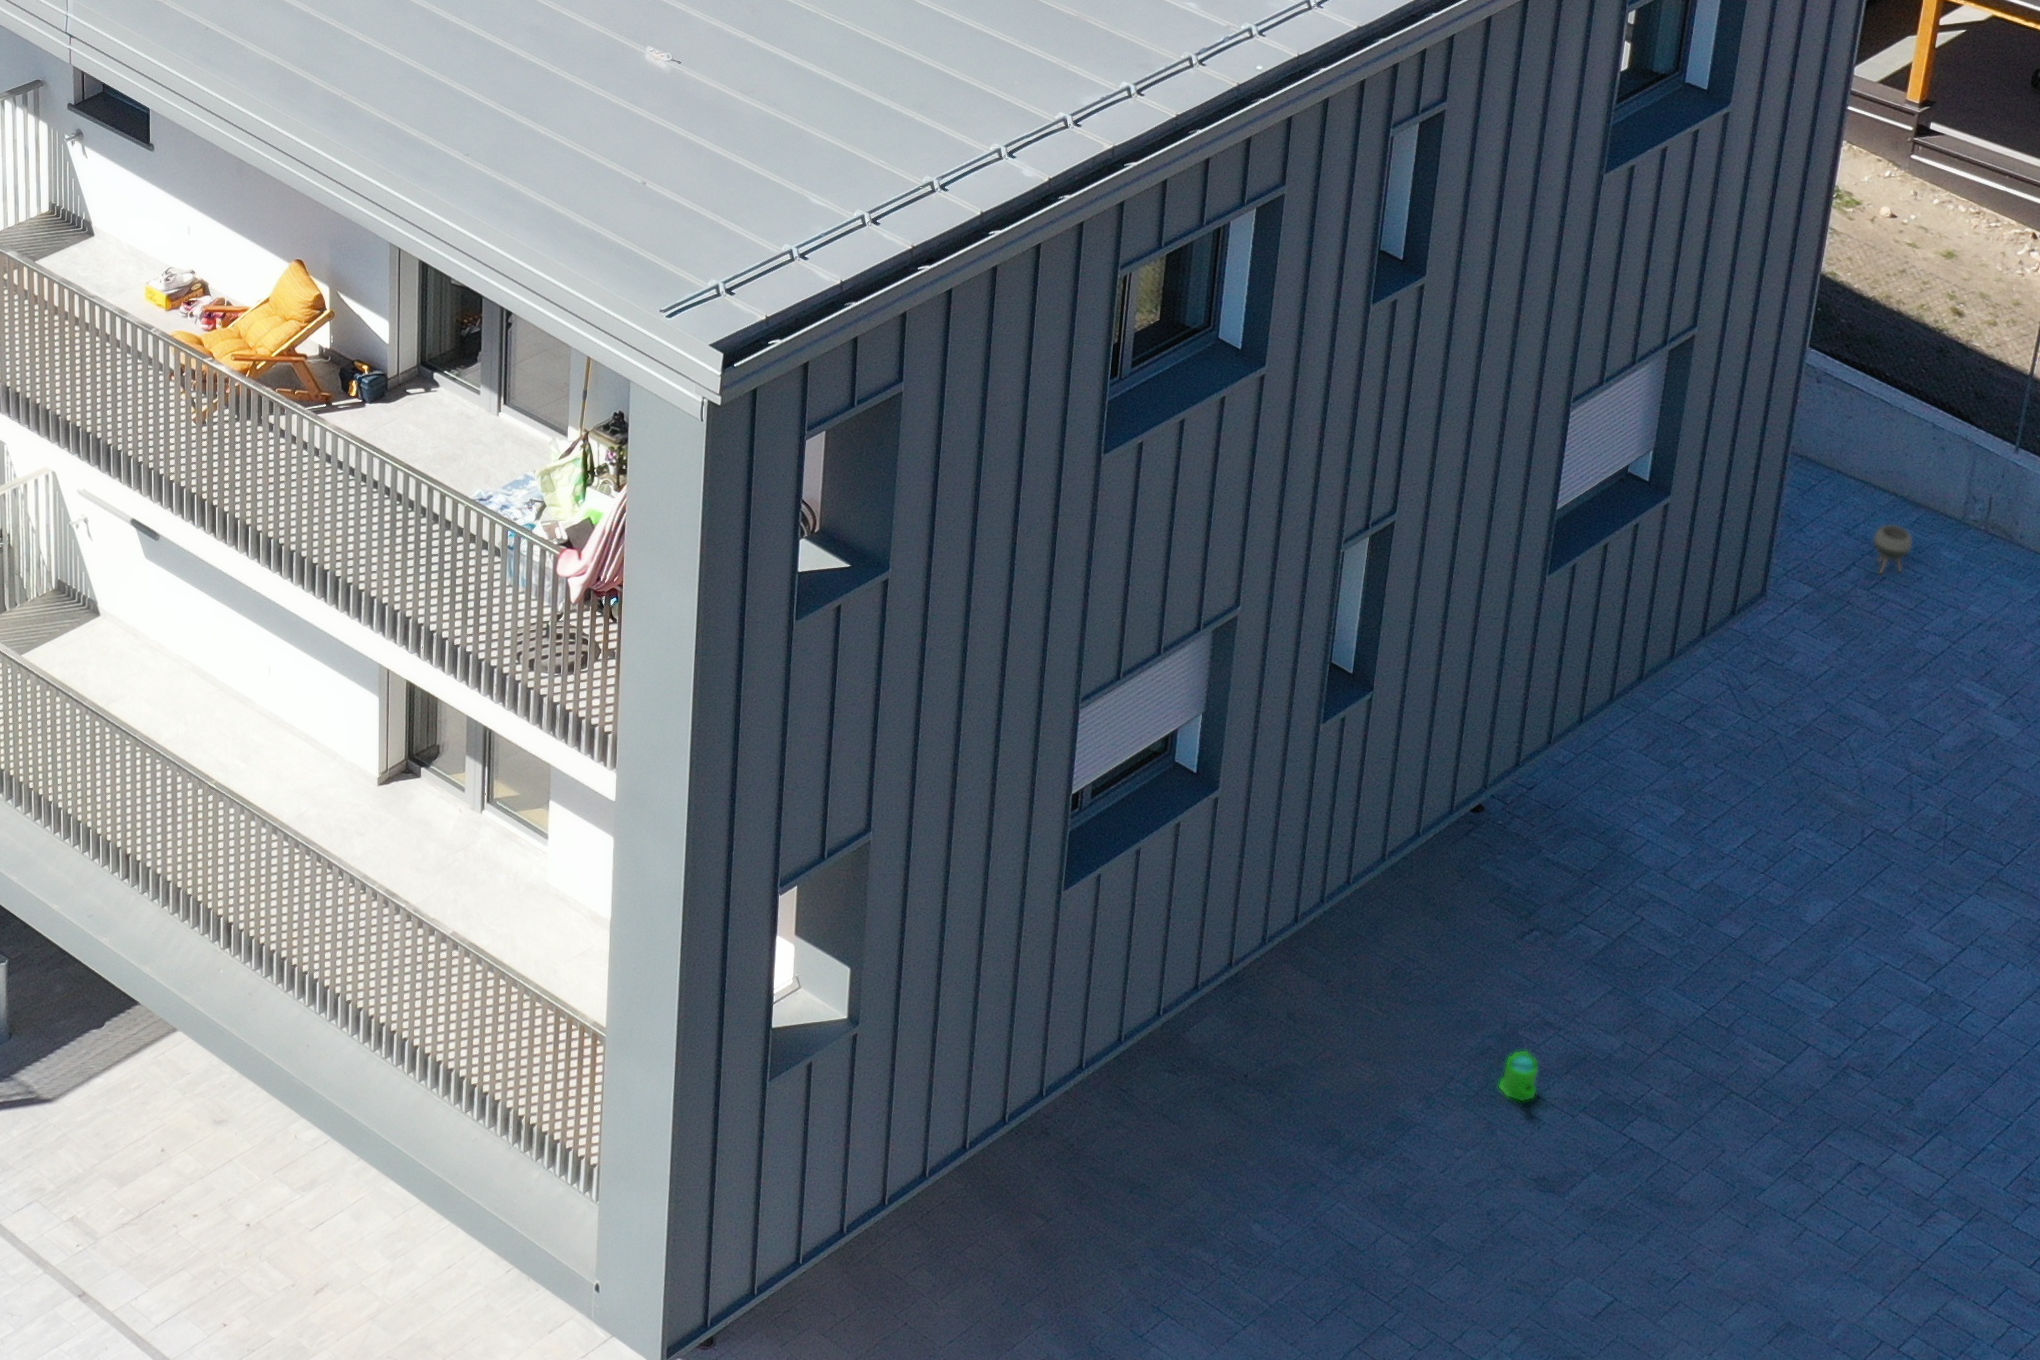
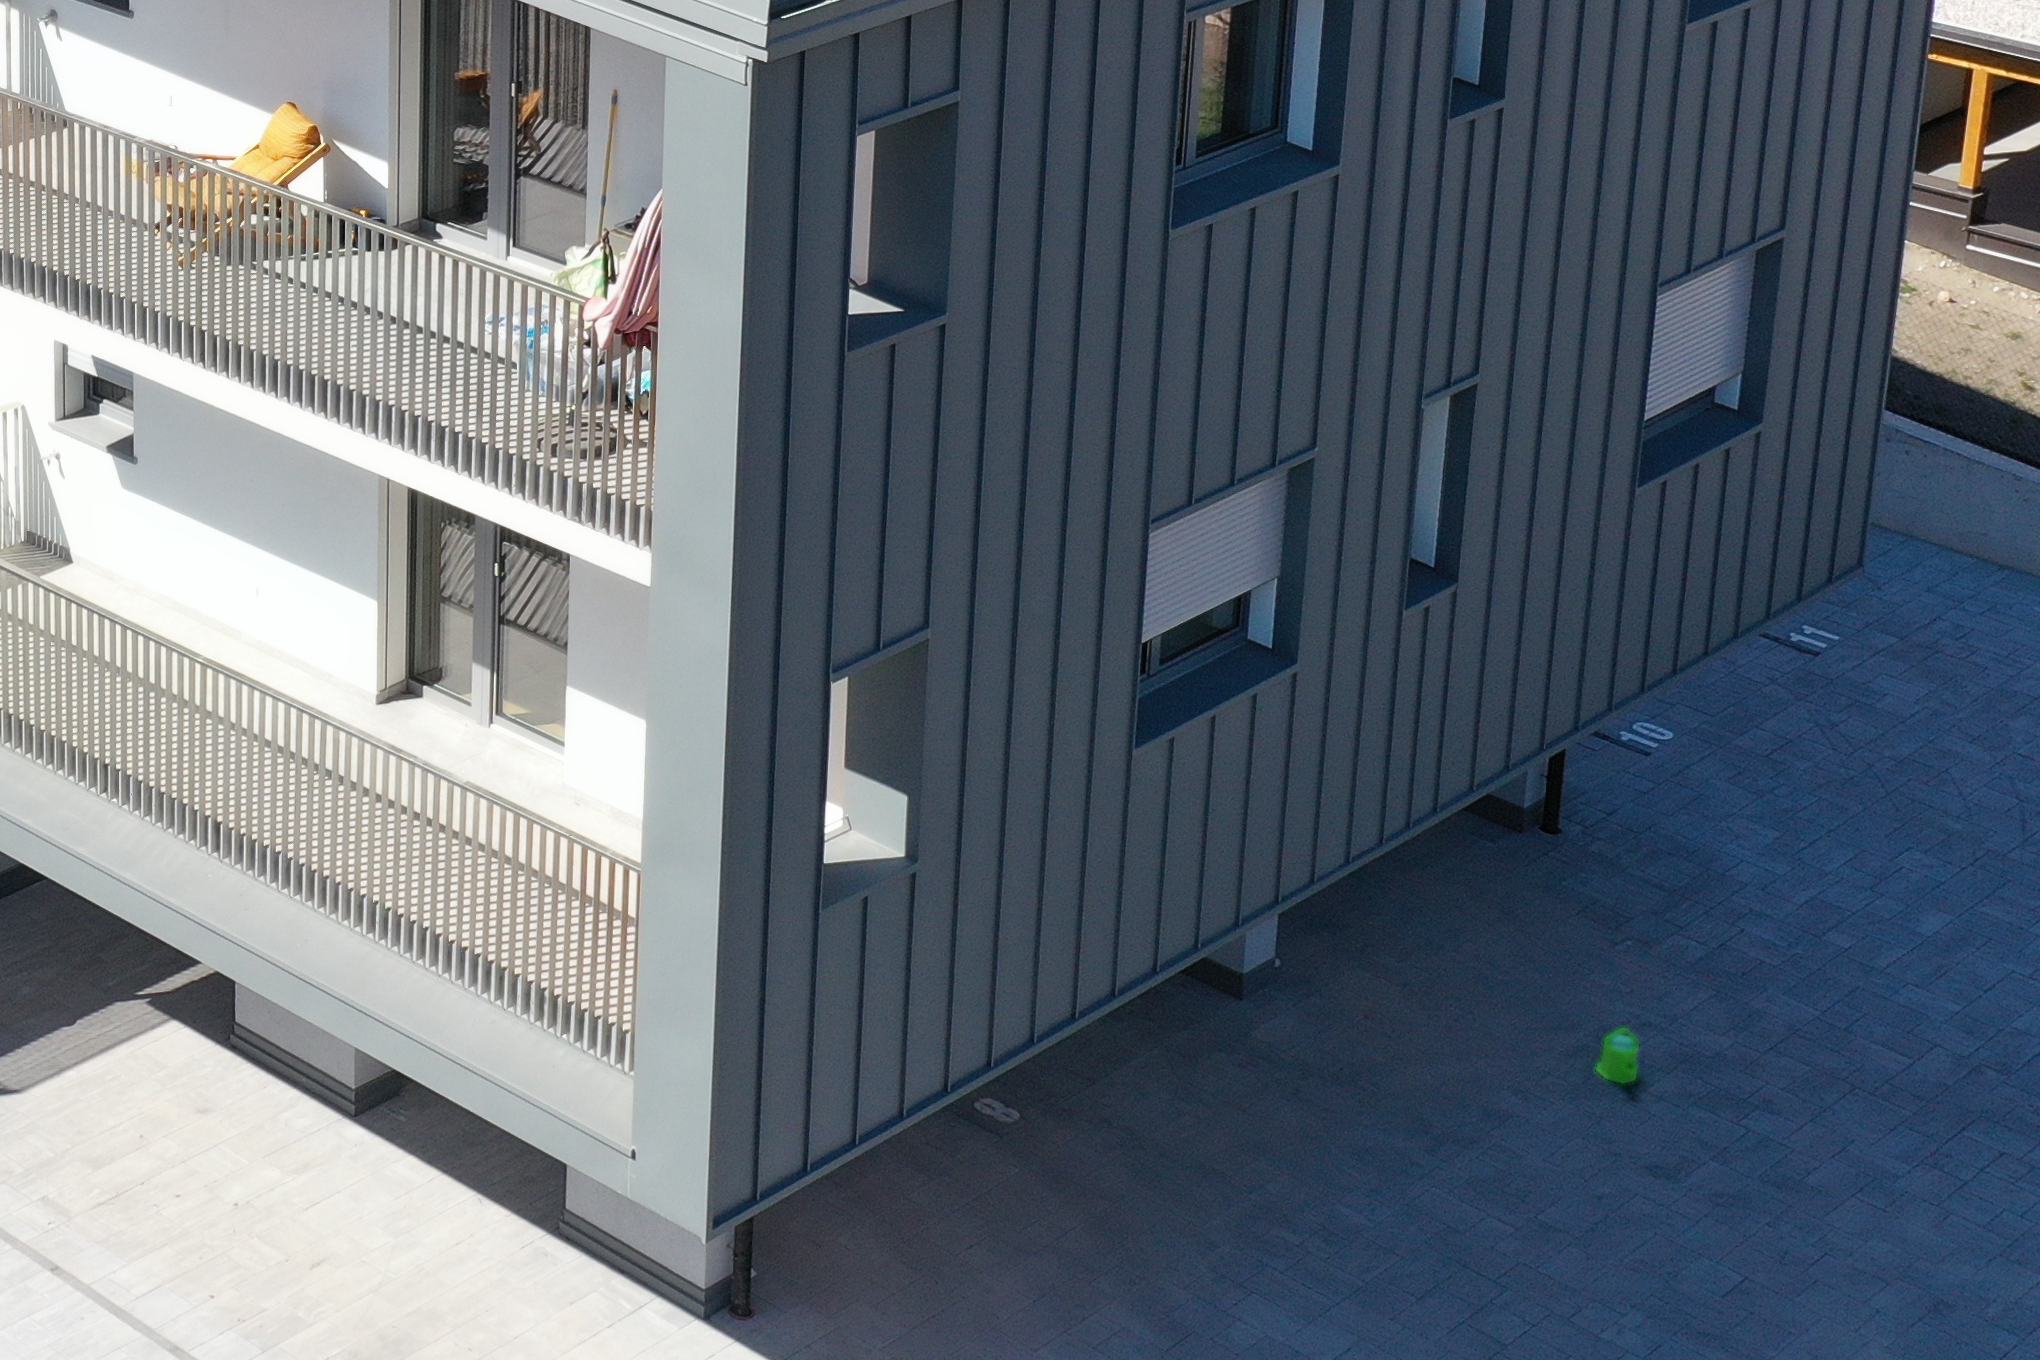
planter: present [1874,525,1912,573] -> none [1949,556,1989,609]

